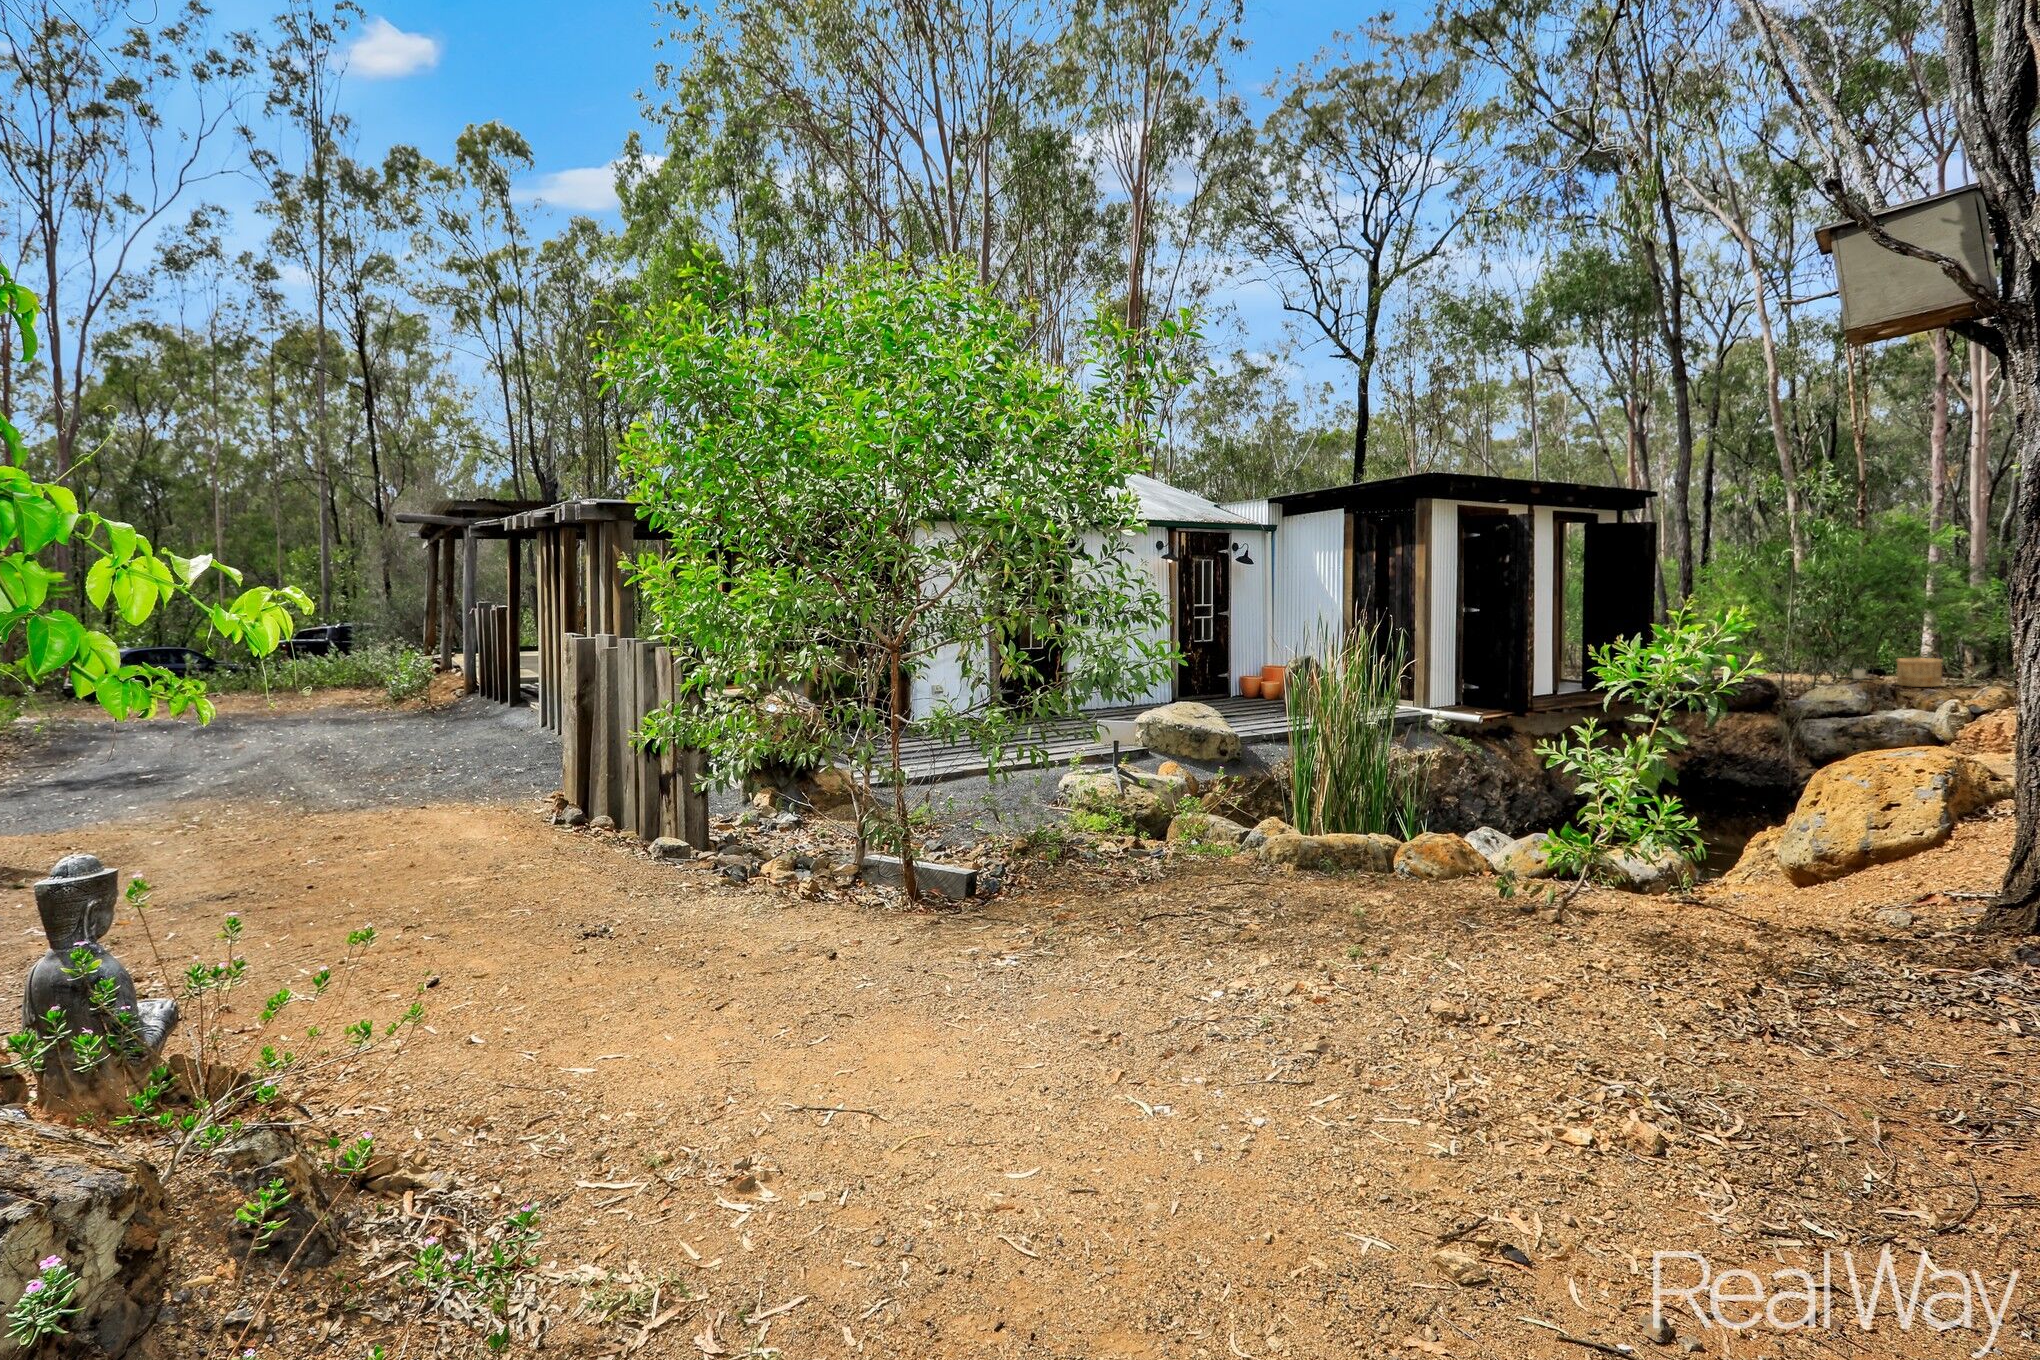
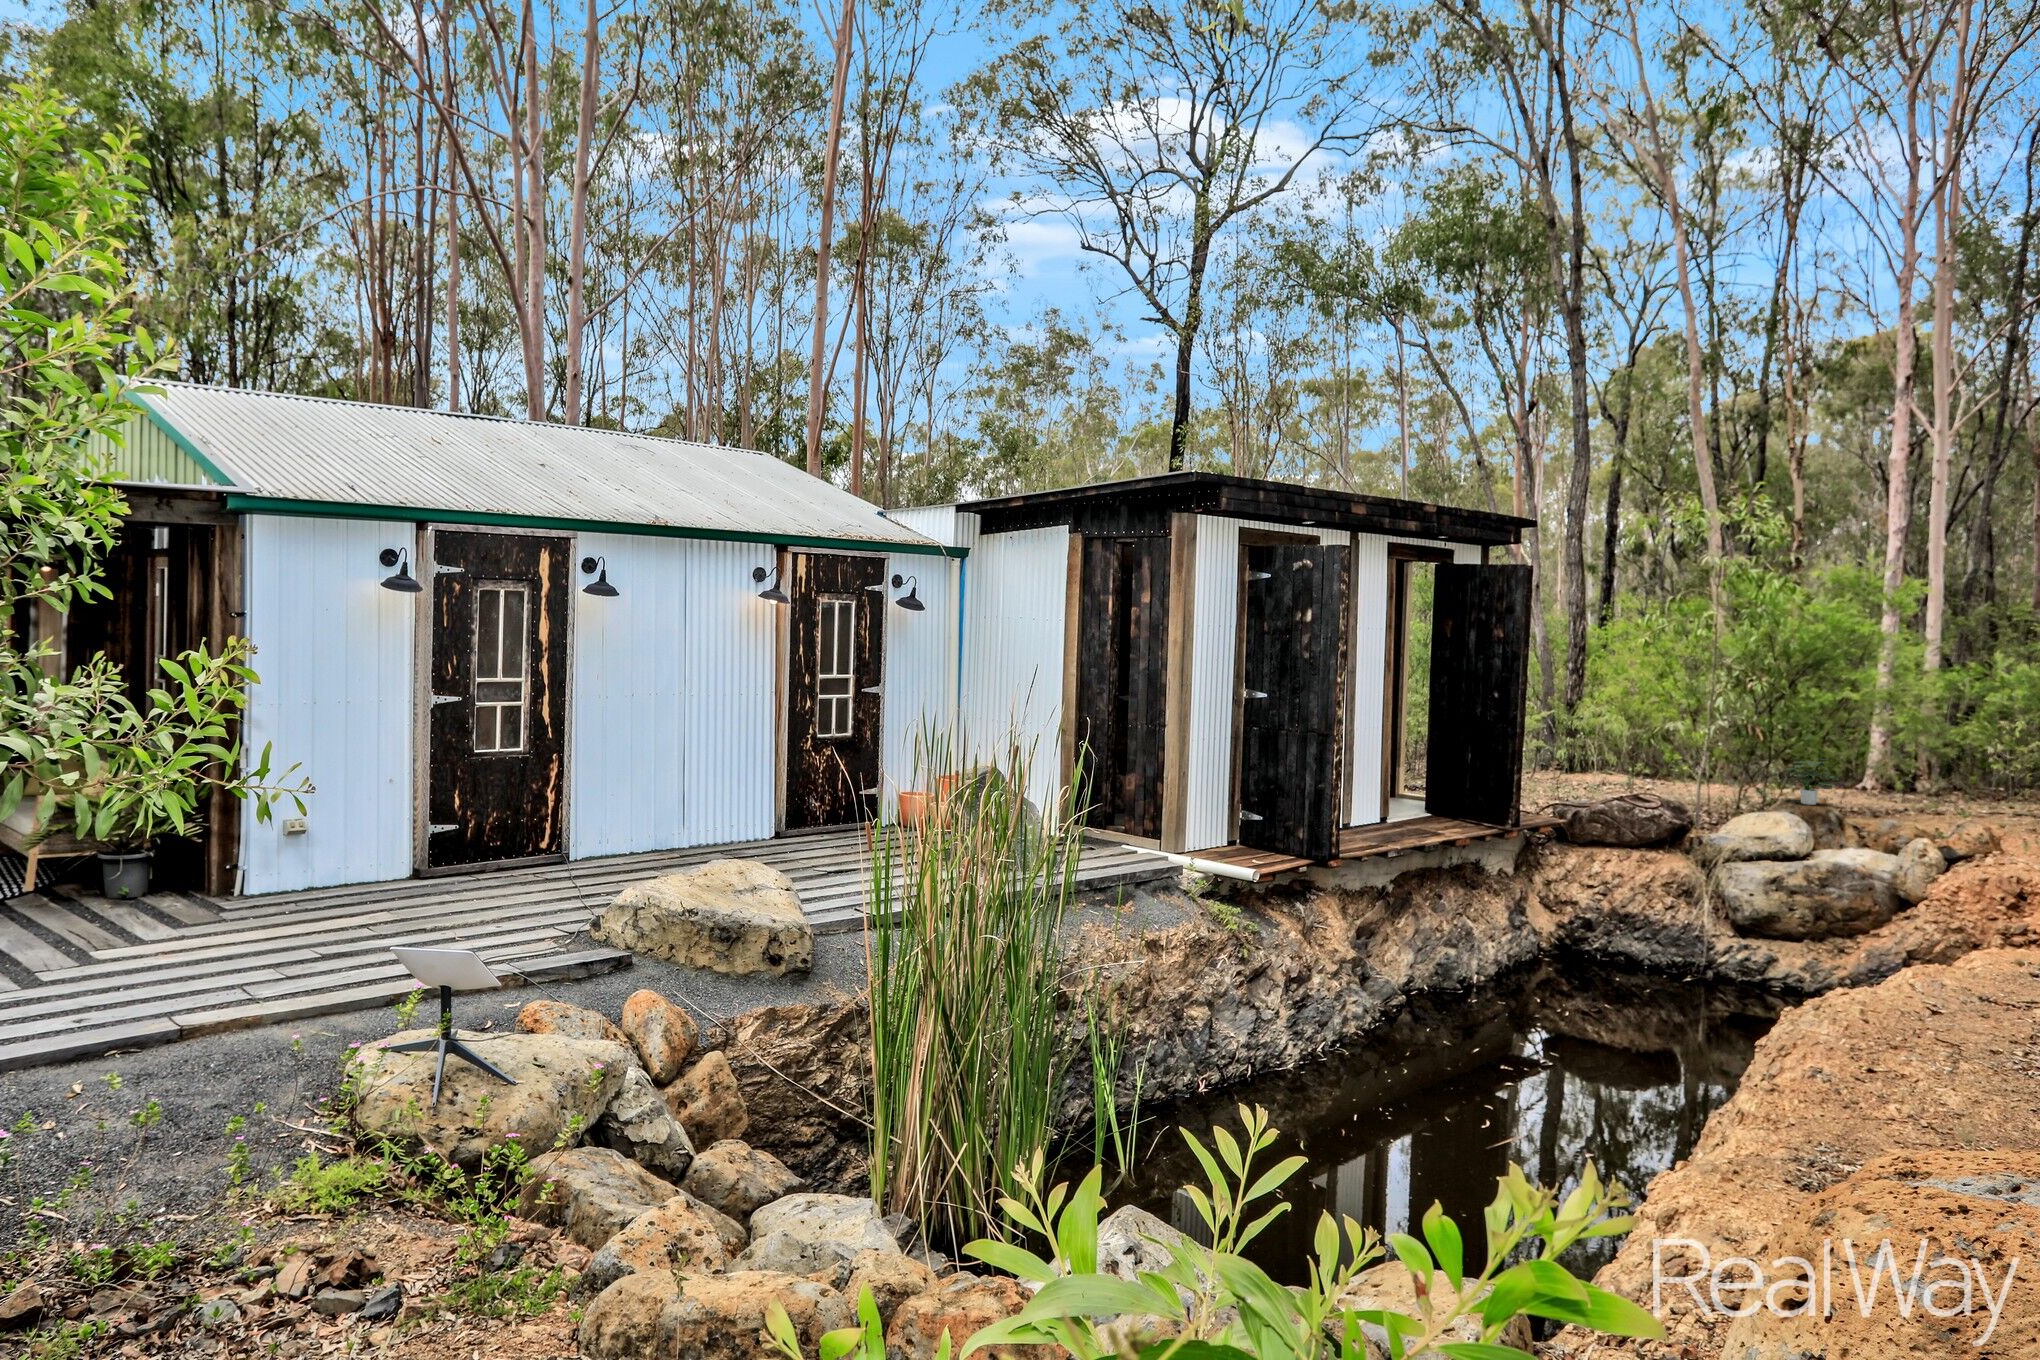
wooden bucket: present [1897,658,1942,687] -> none [1862,780,1925,826]

